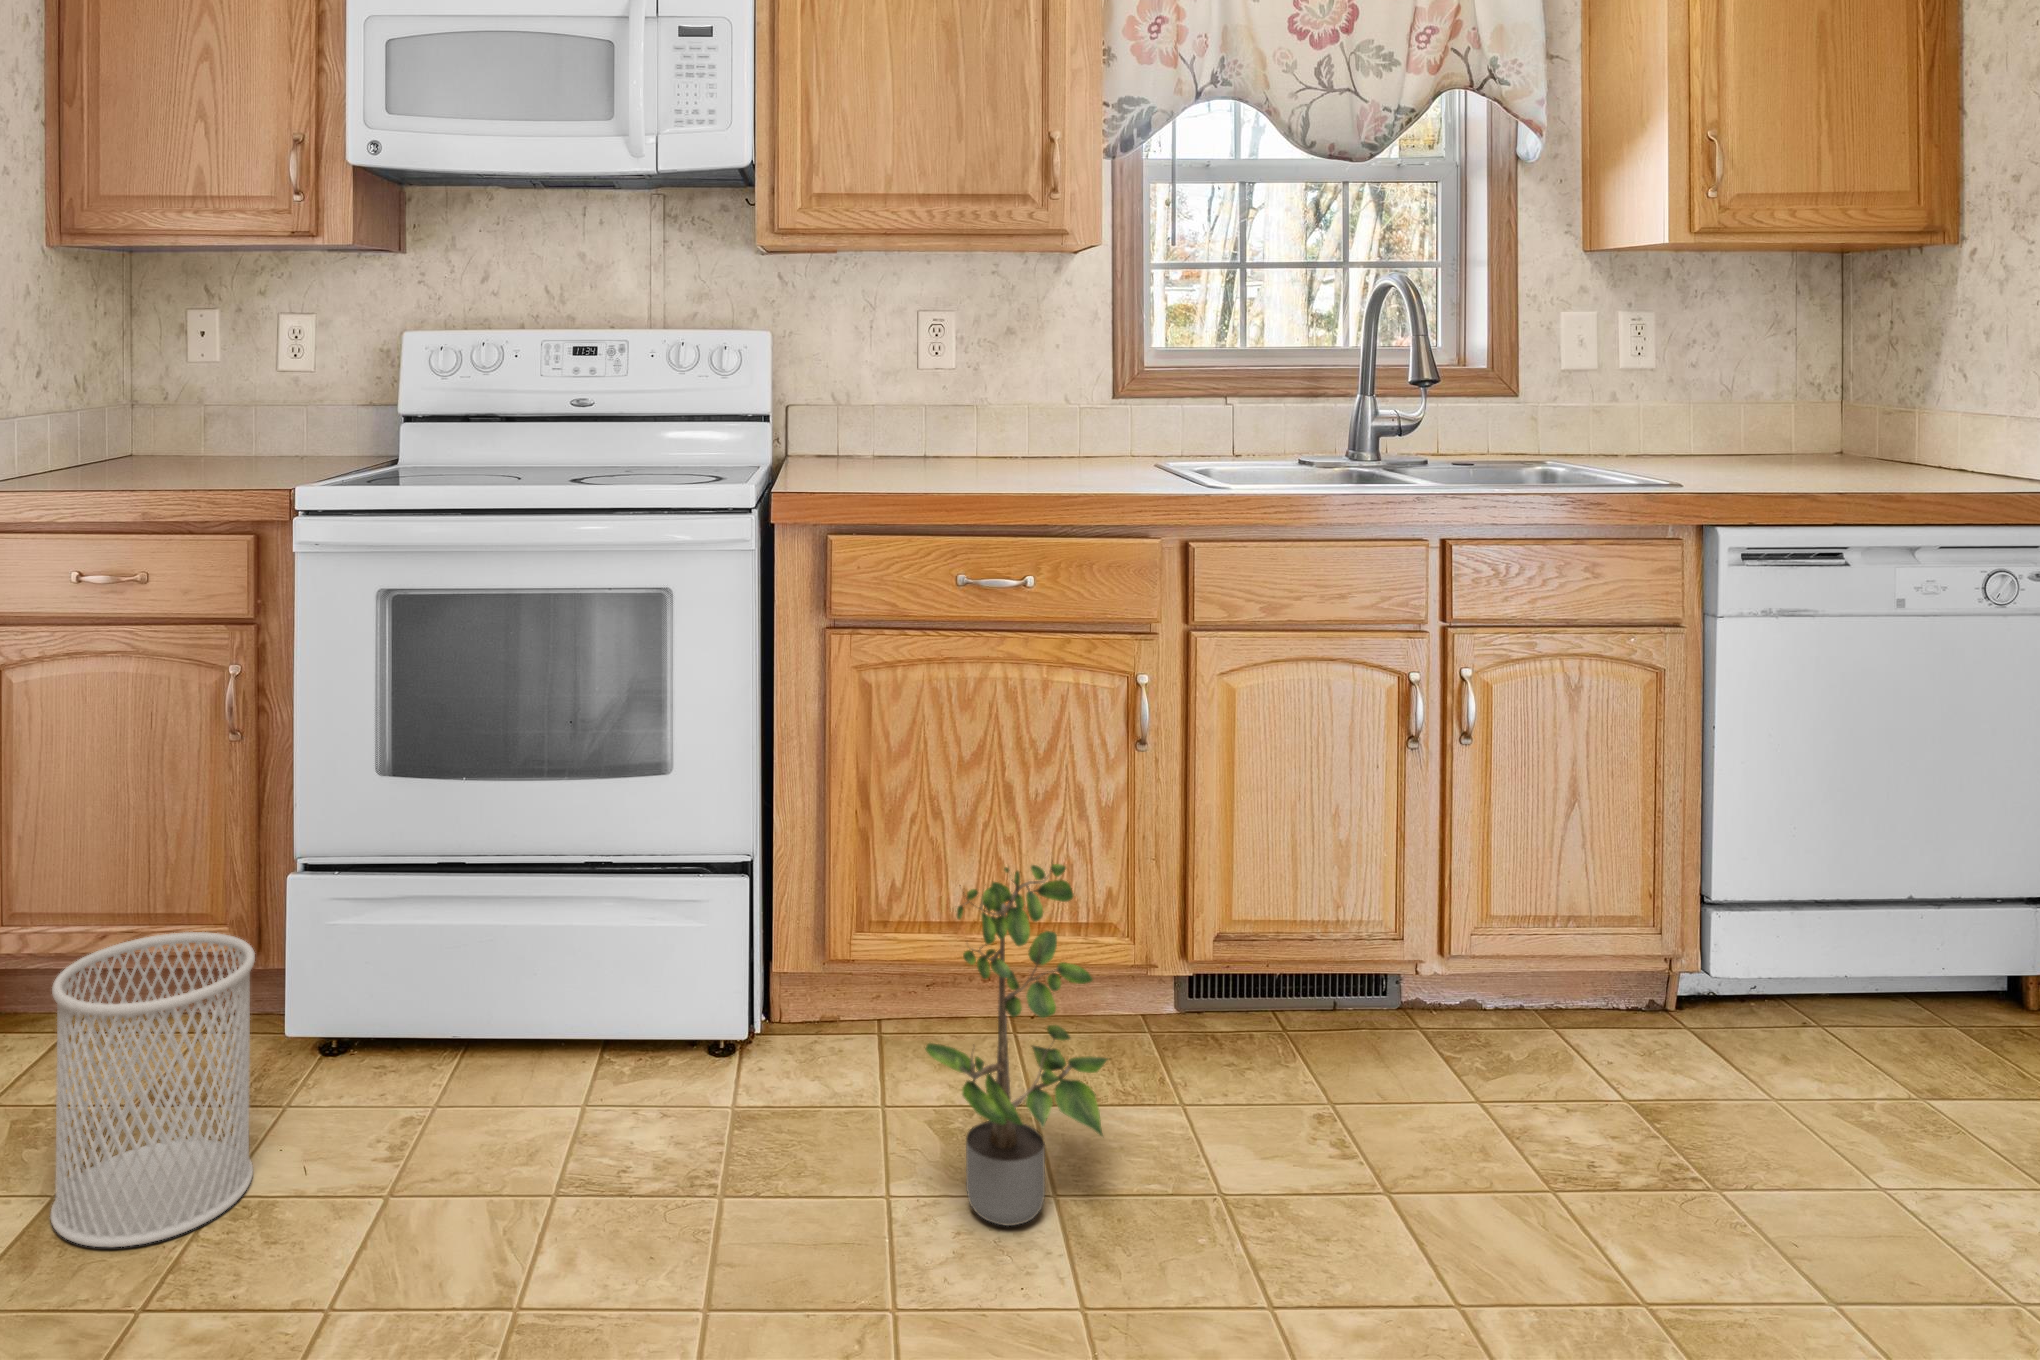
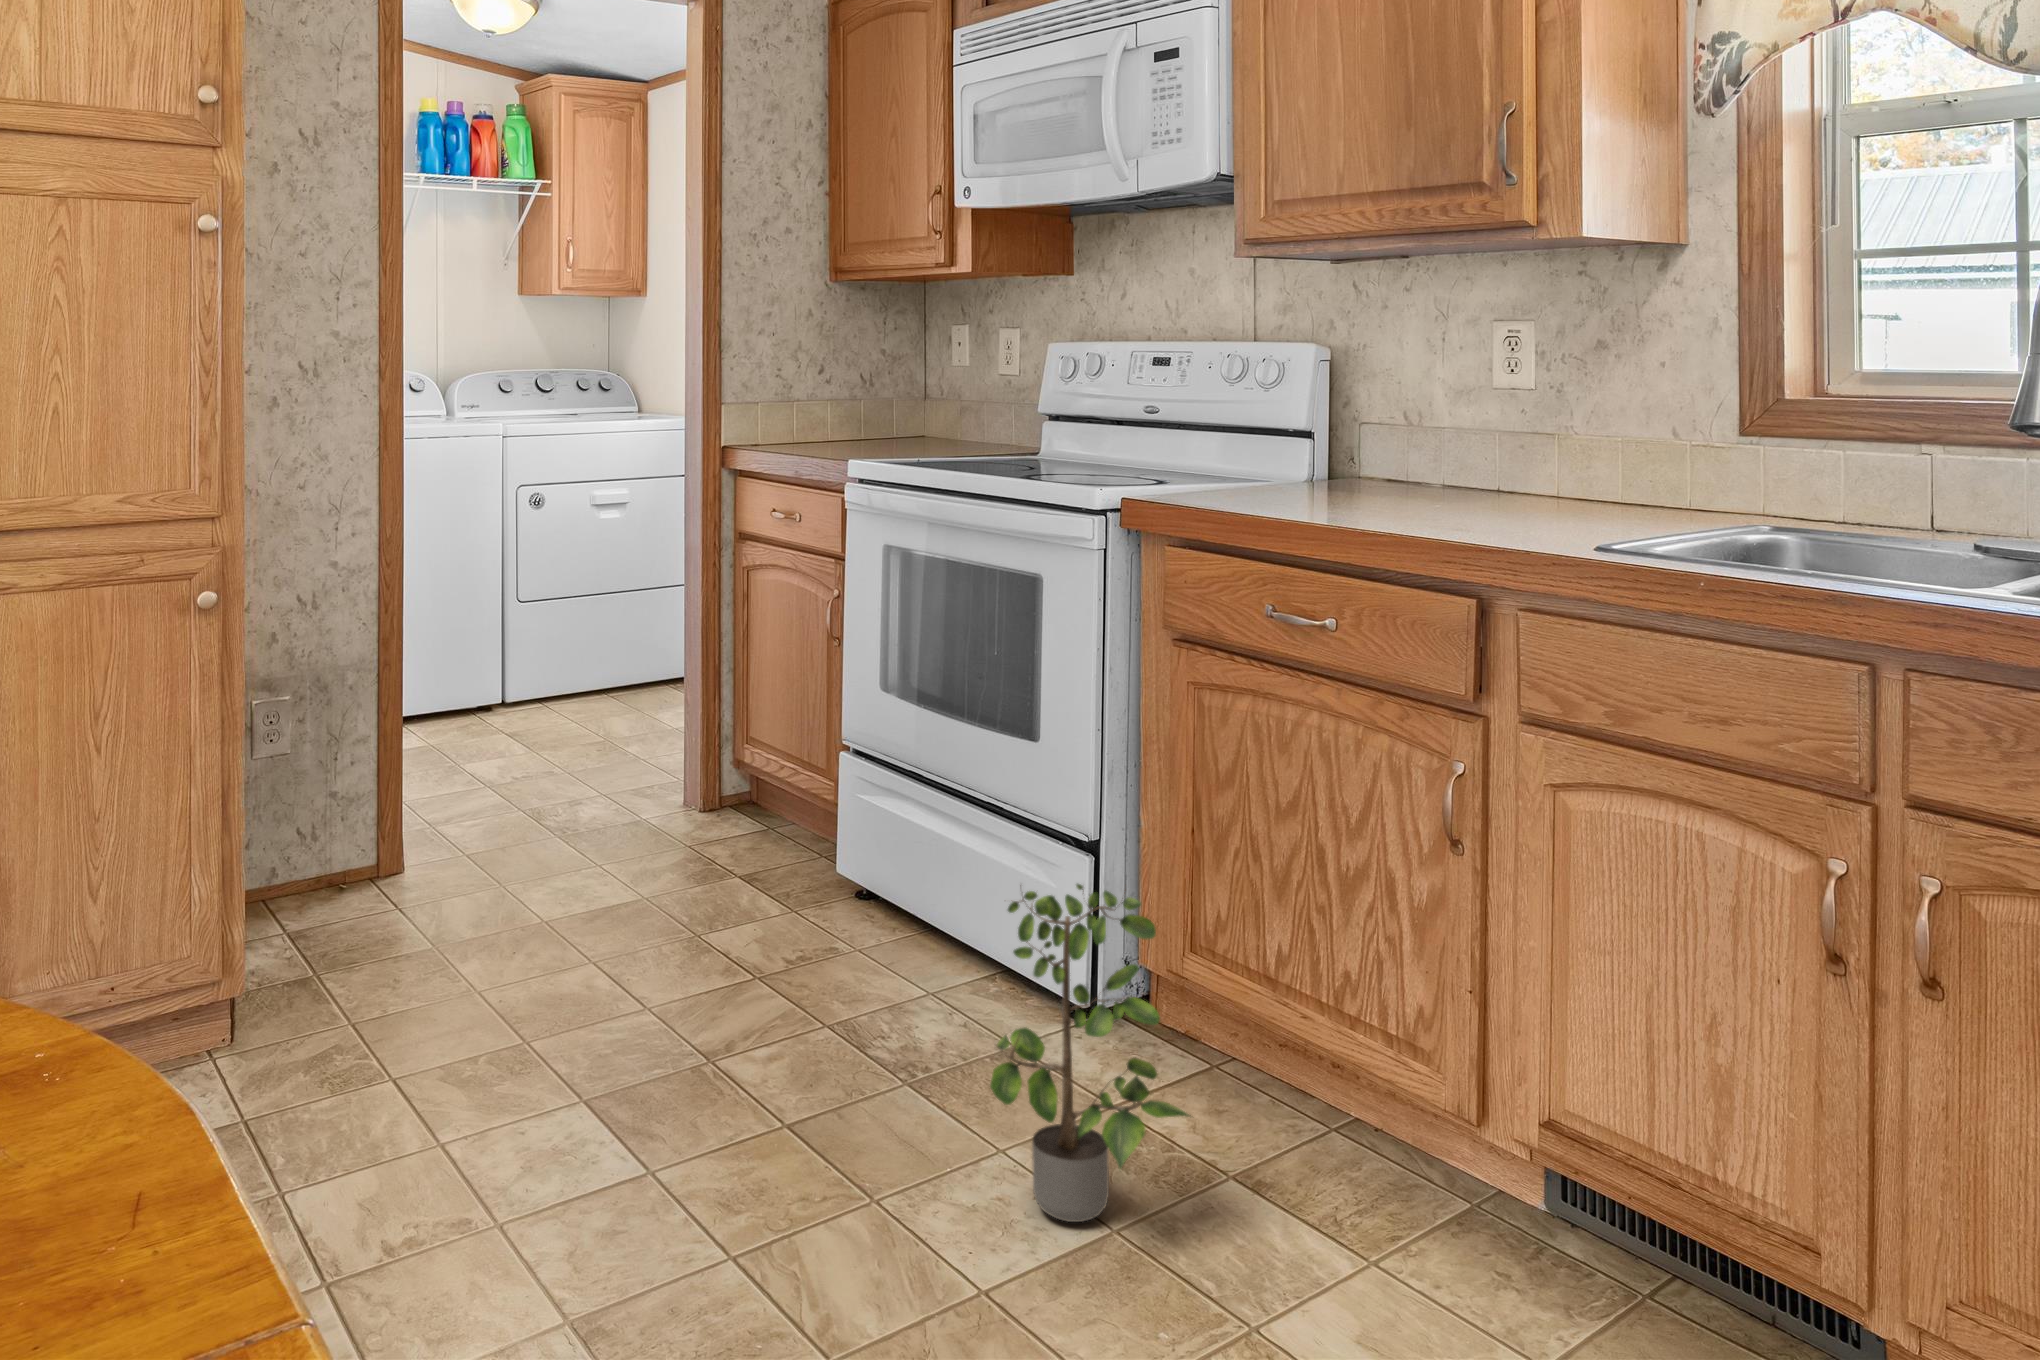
wastebasket: present [51,932,255,1247] -> none [604,784,730,977]

